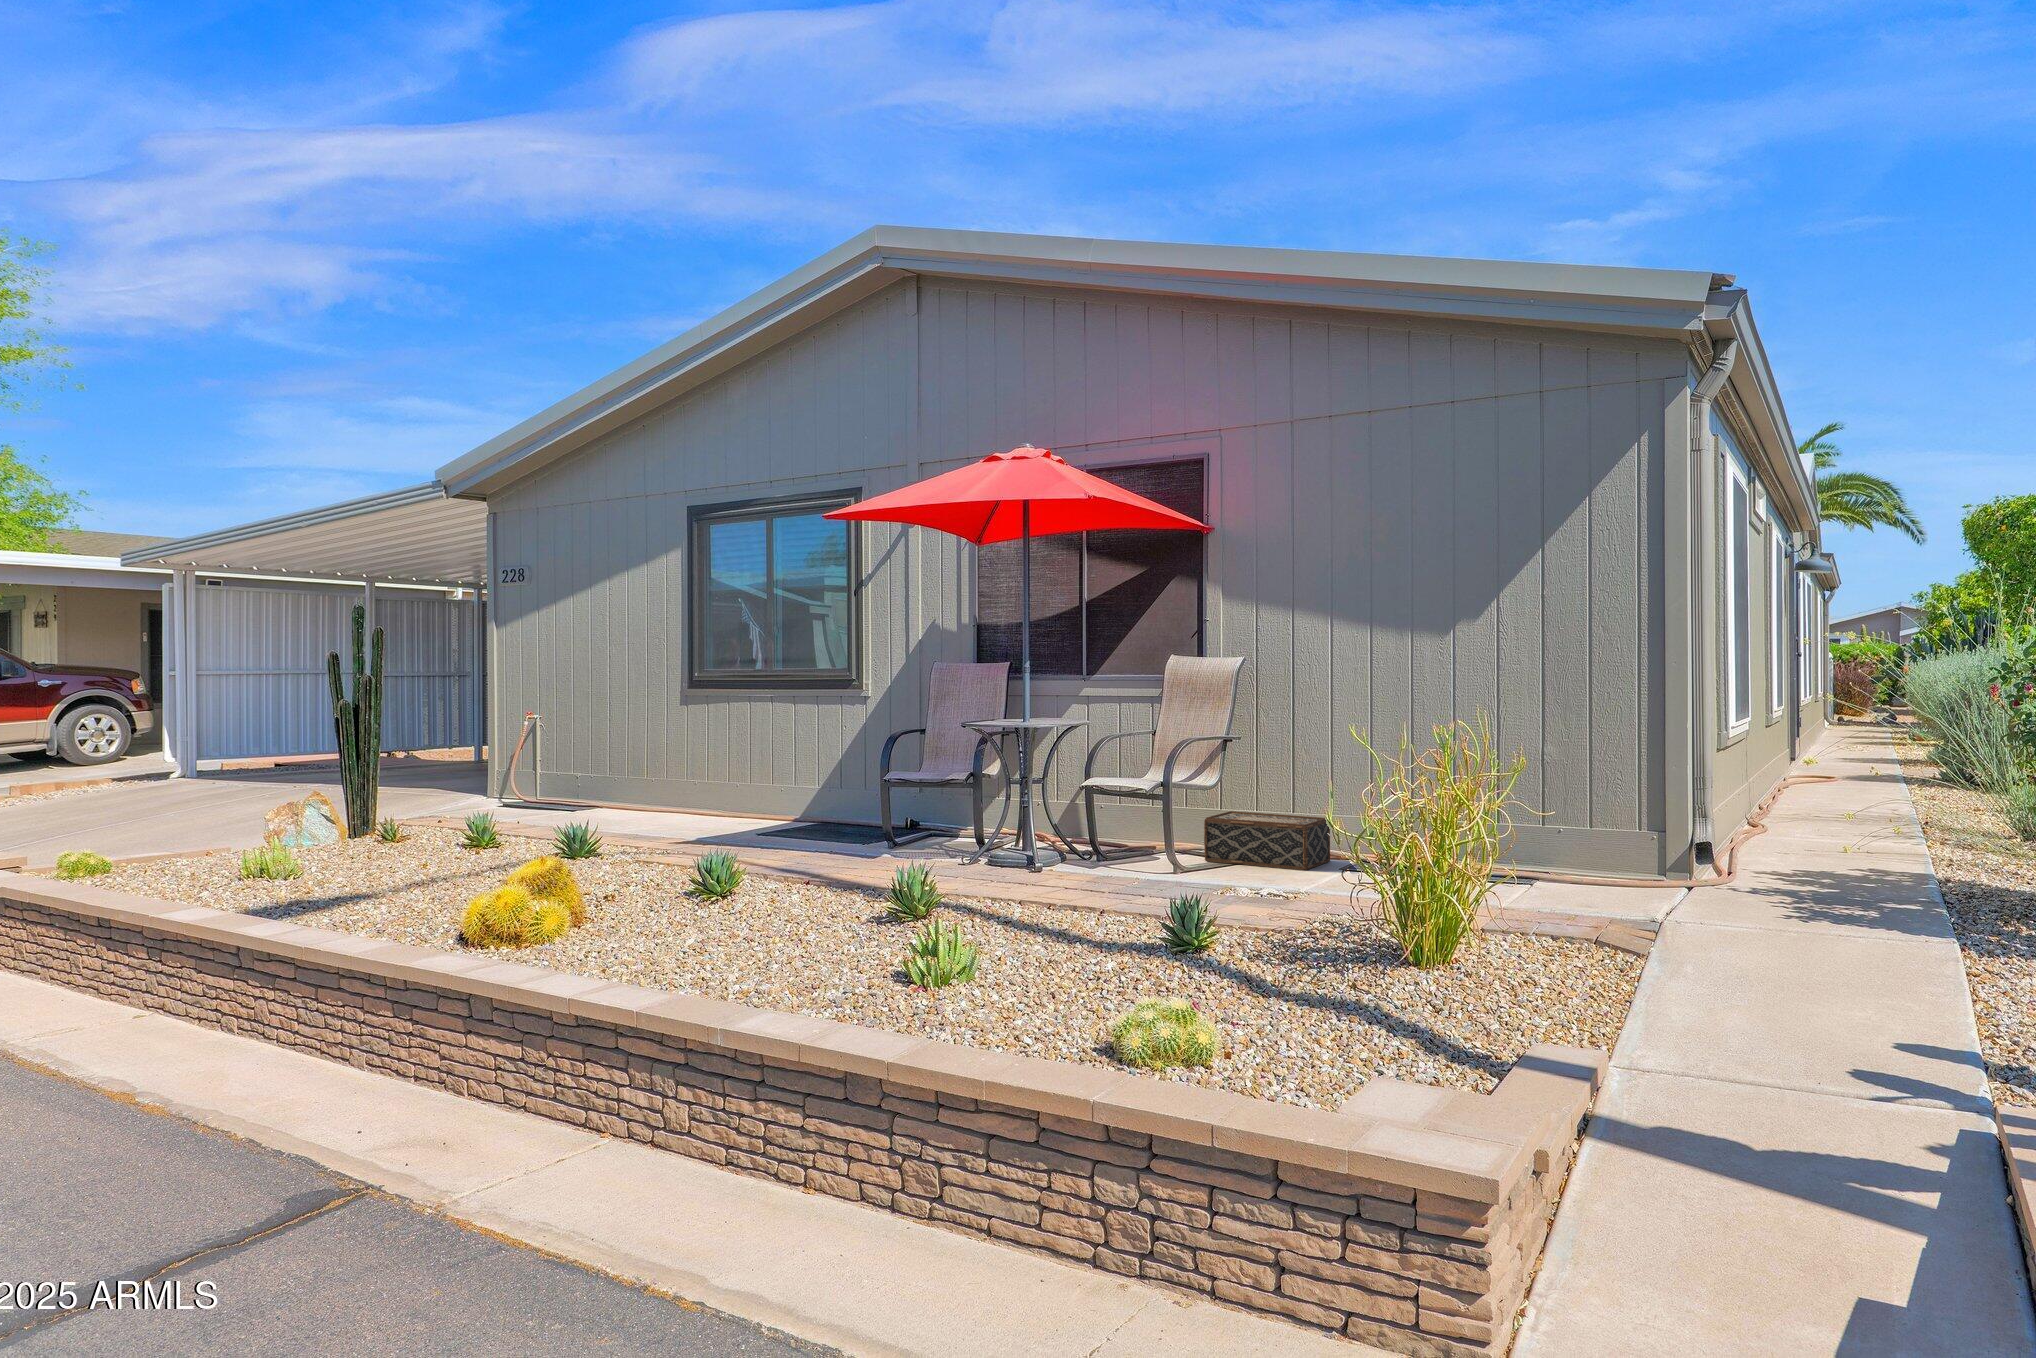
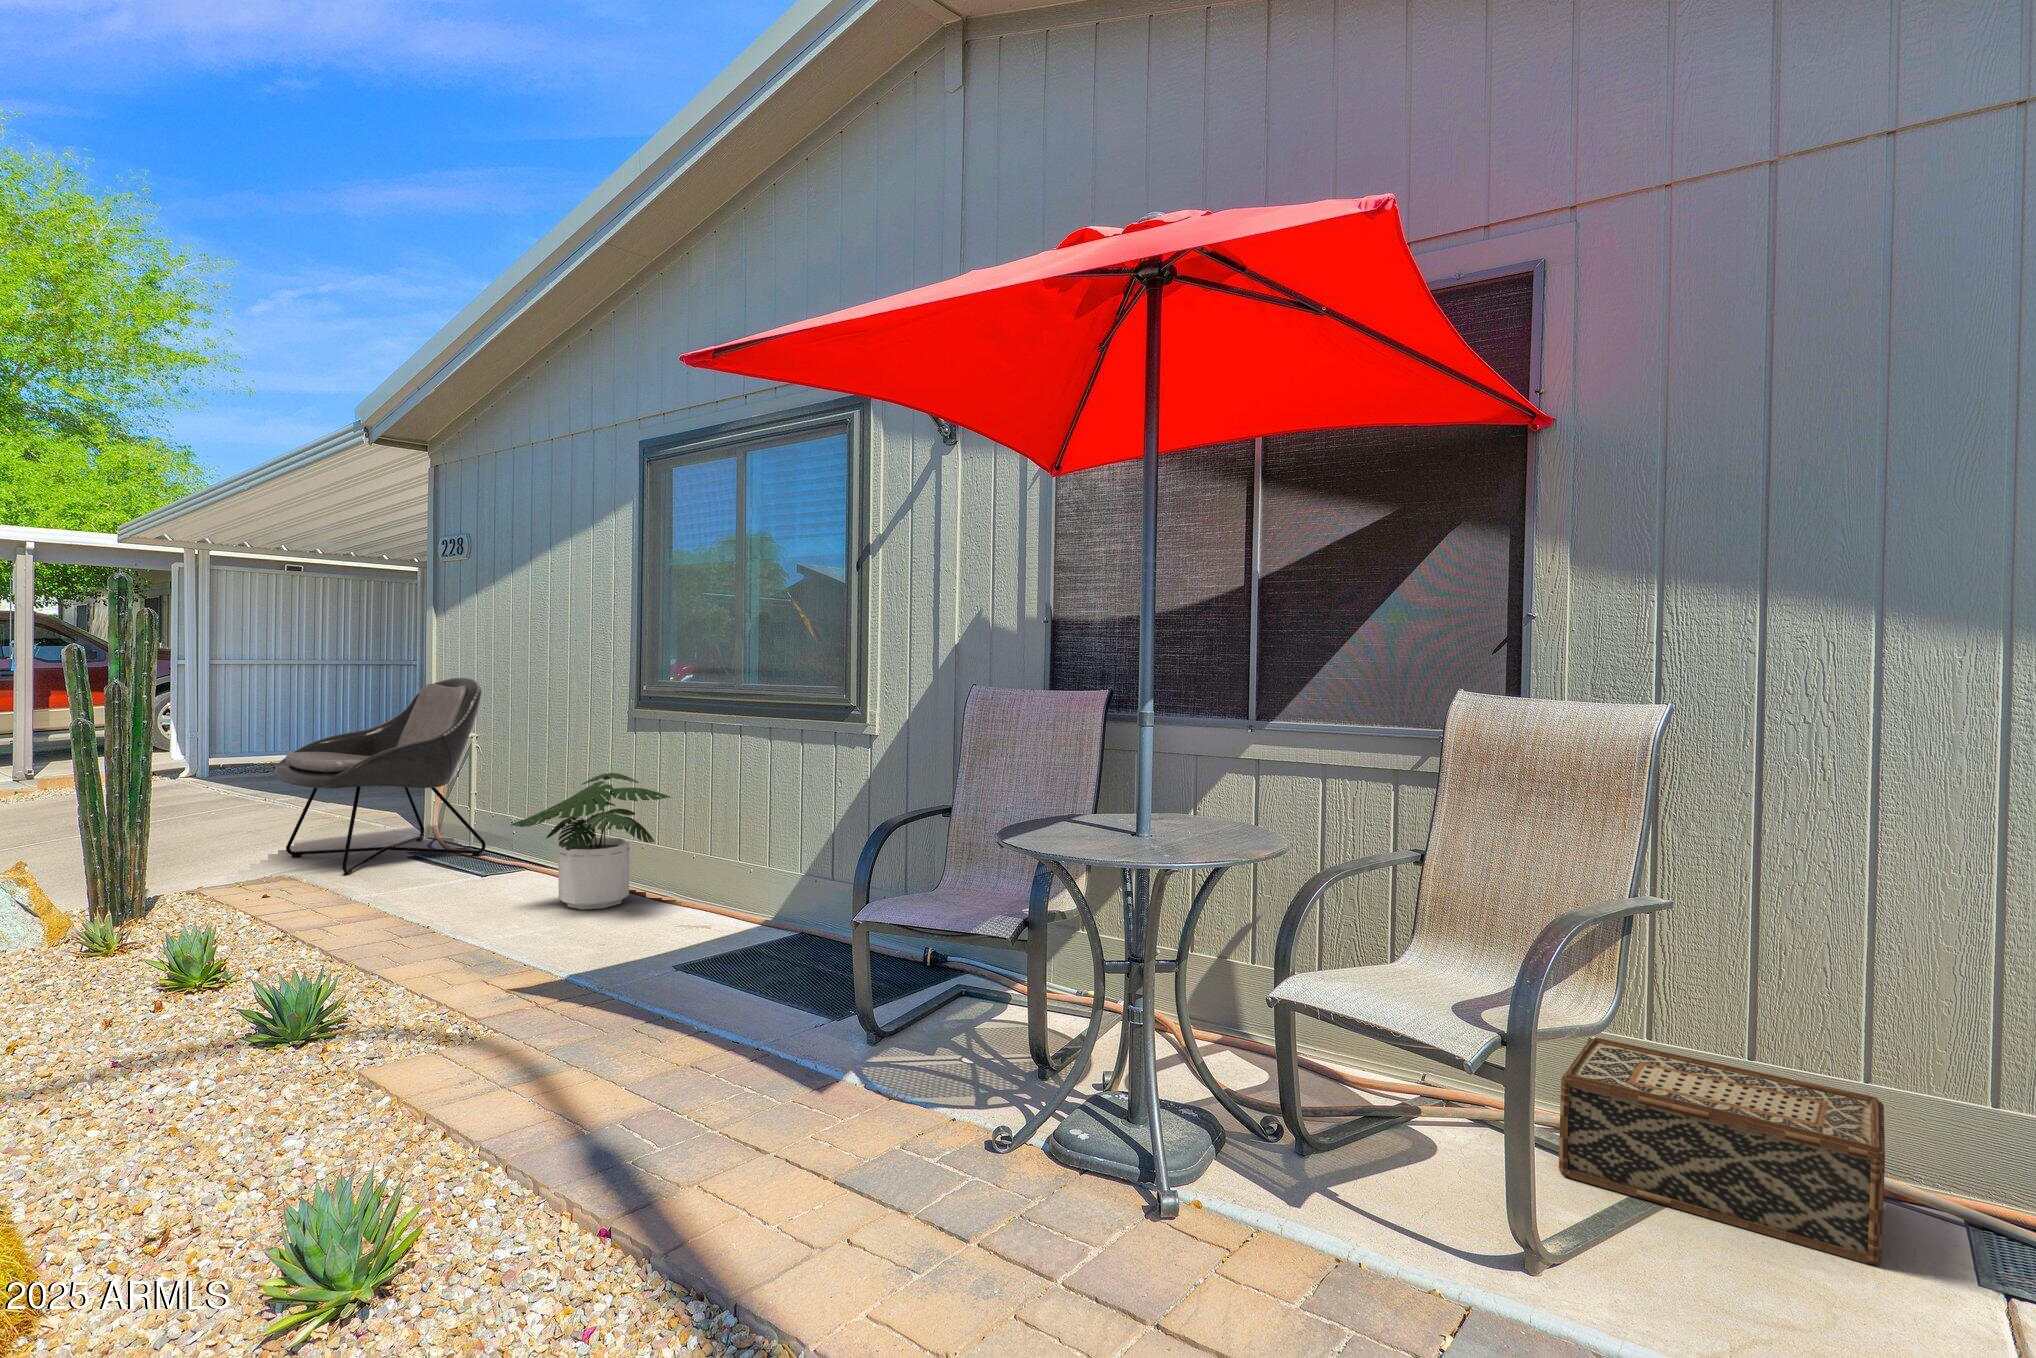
lounge chair: none [414,673,566,811] -> present [274,678,486,875]
potted plant: none [626,731,726,818] -> present [511,773,671,909]

